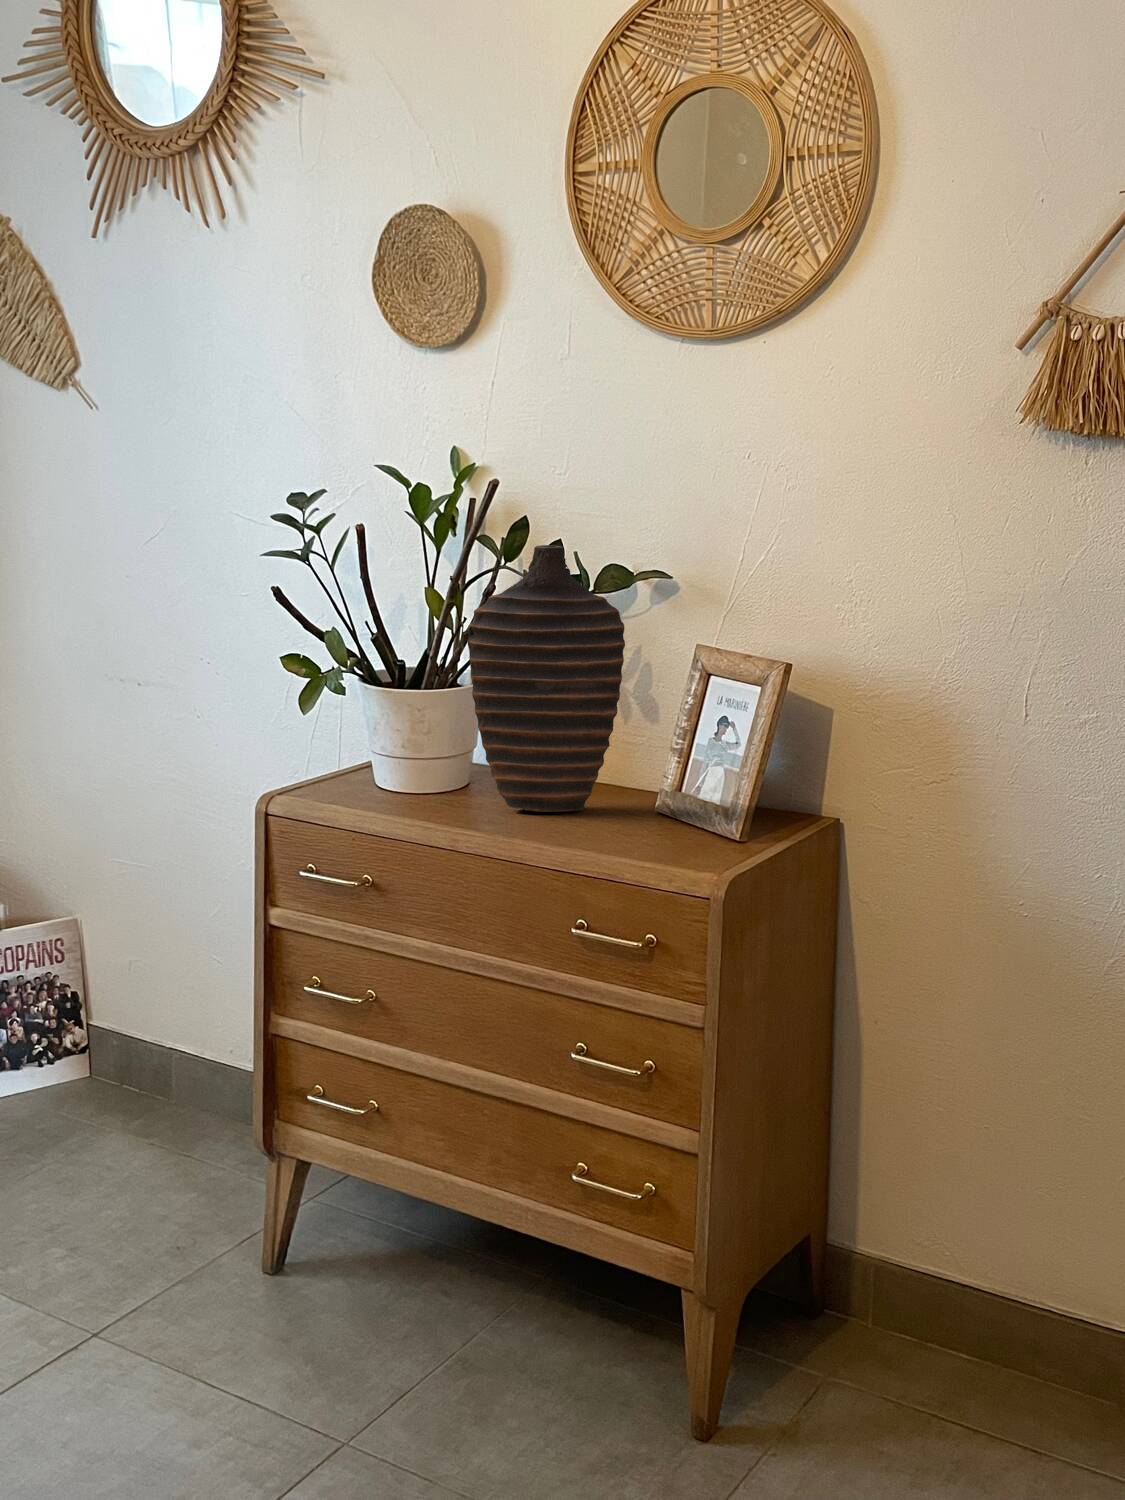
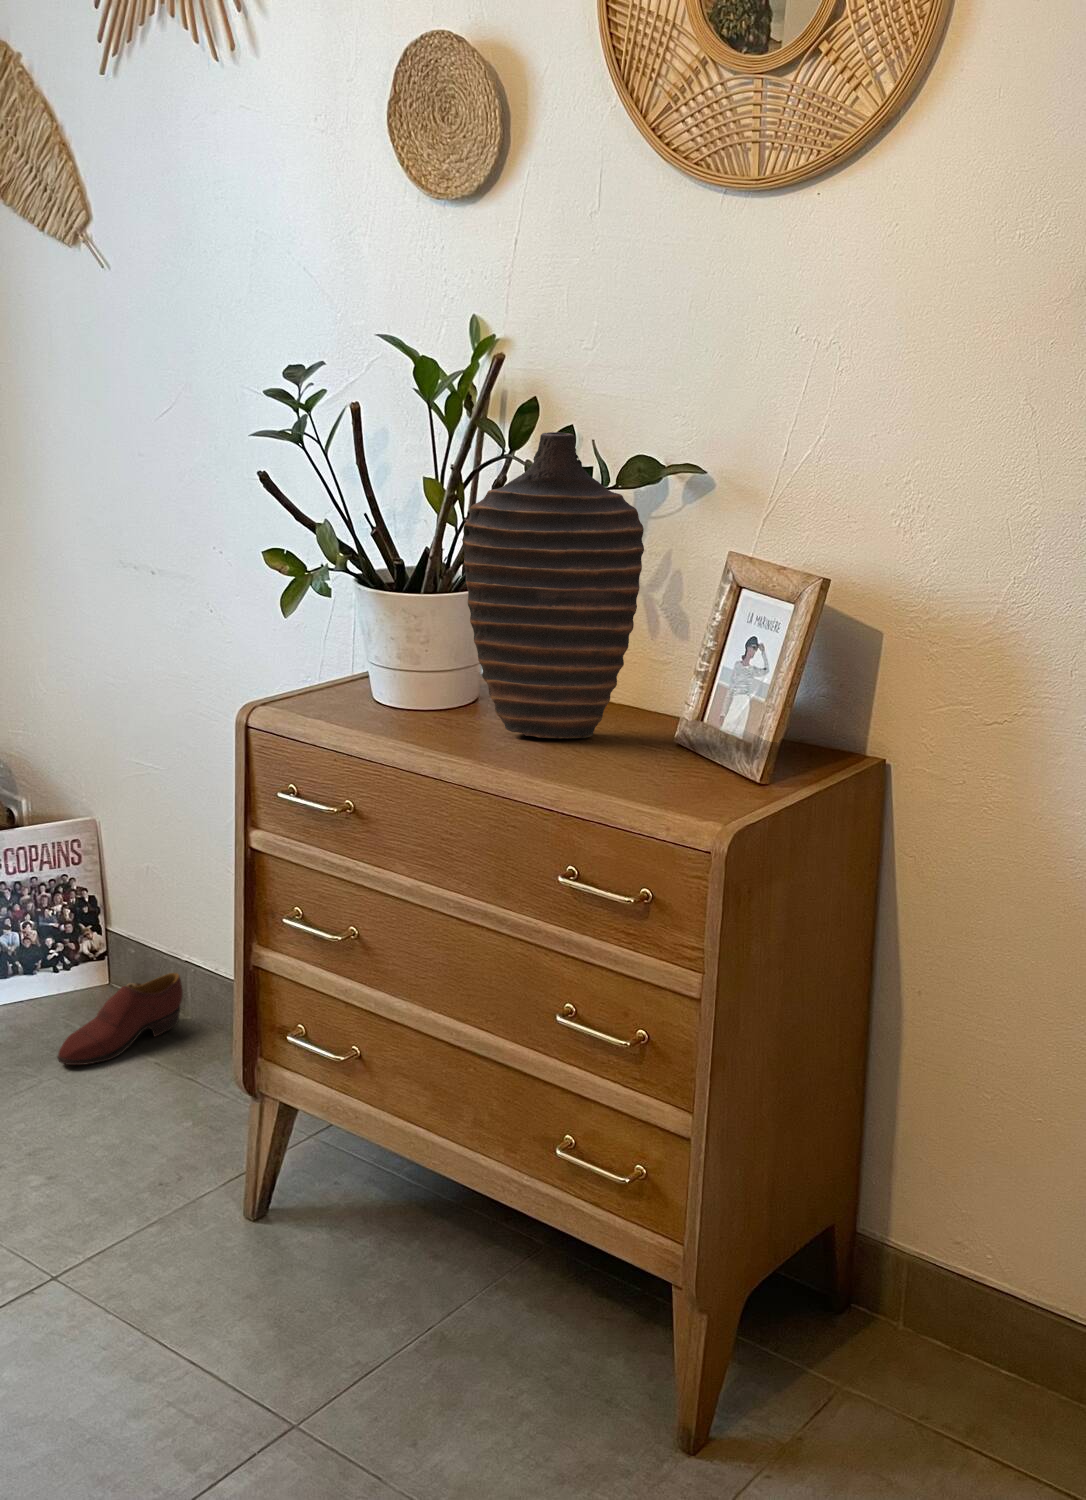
shoe: none [57,1060,171,1151] -> present [57,973,183,1065]

